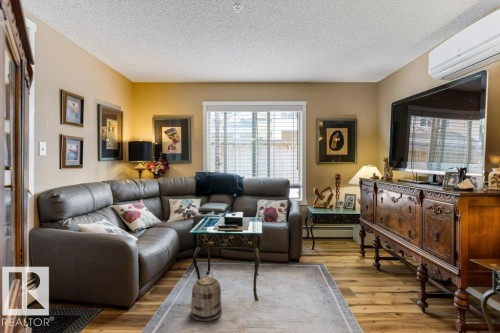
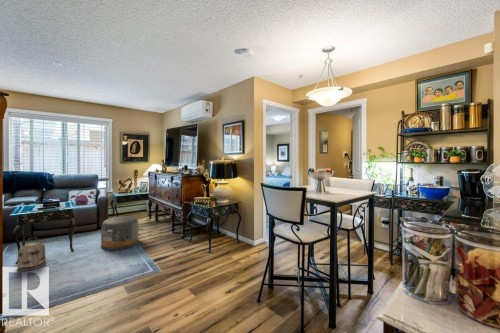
pouf: none [292,254,351,321] -> present [101,216,139,250]

